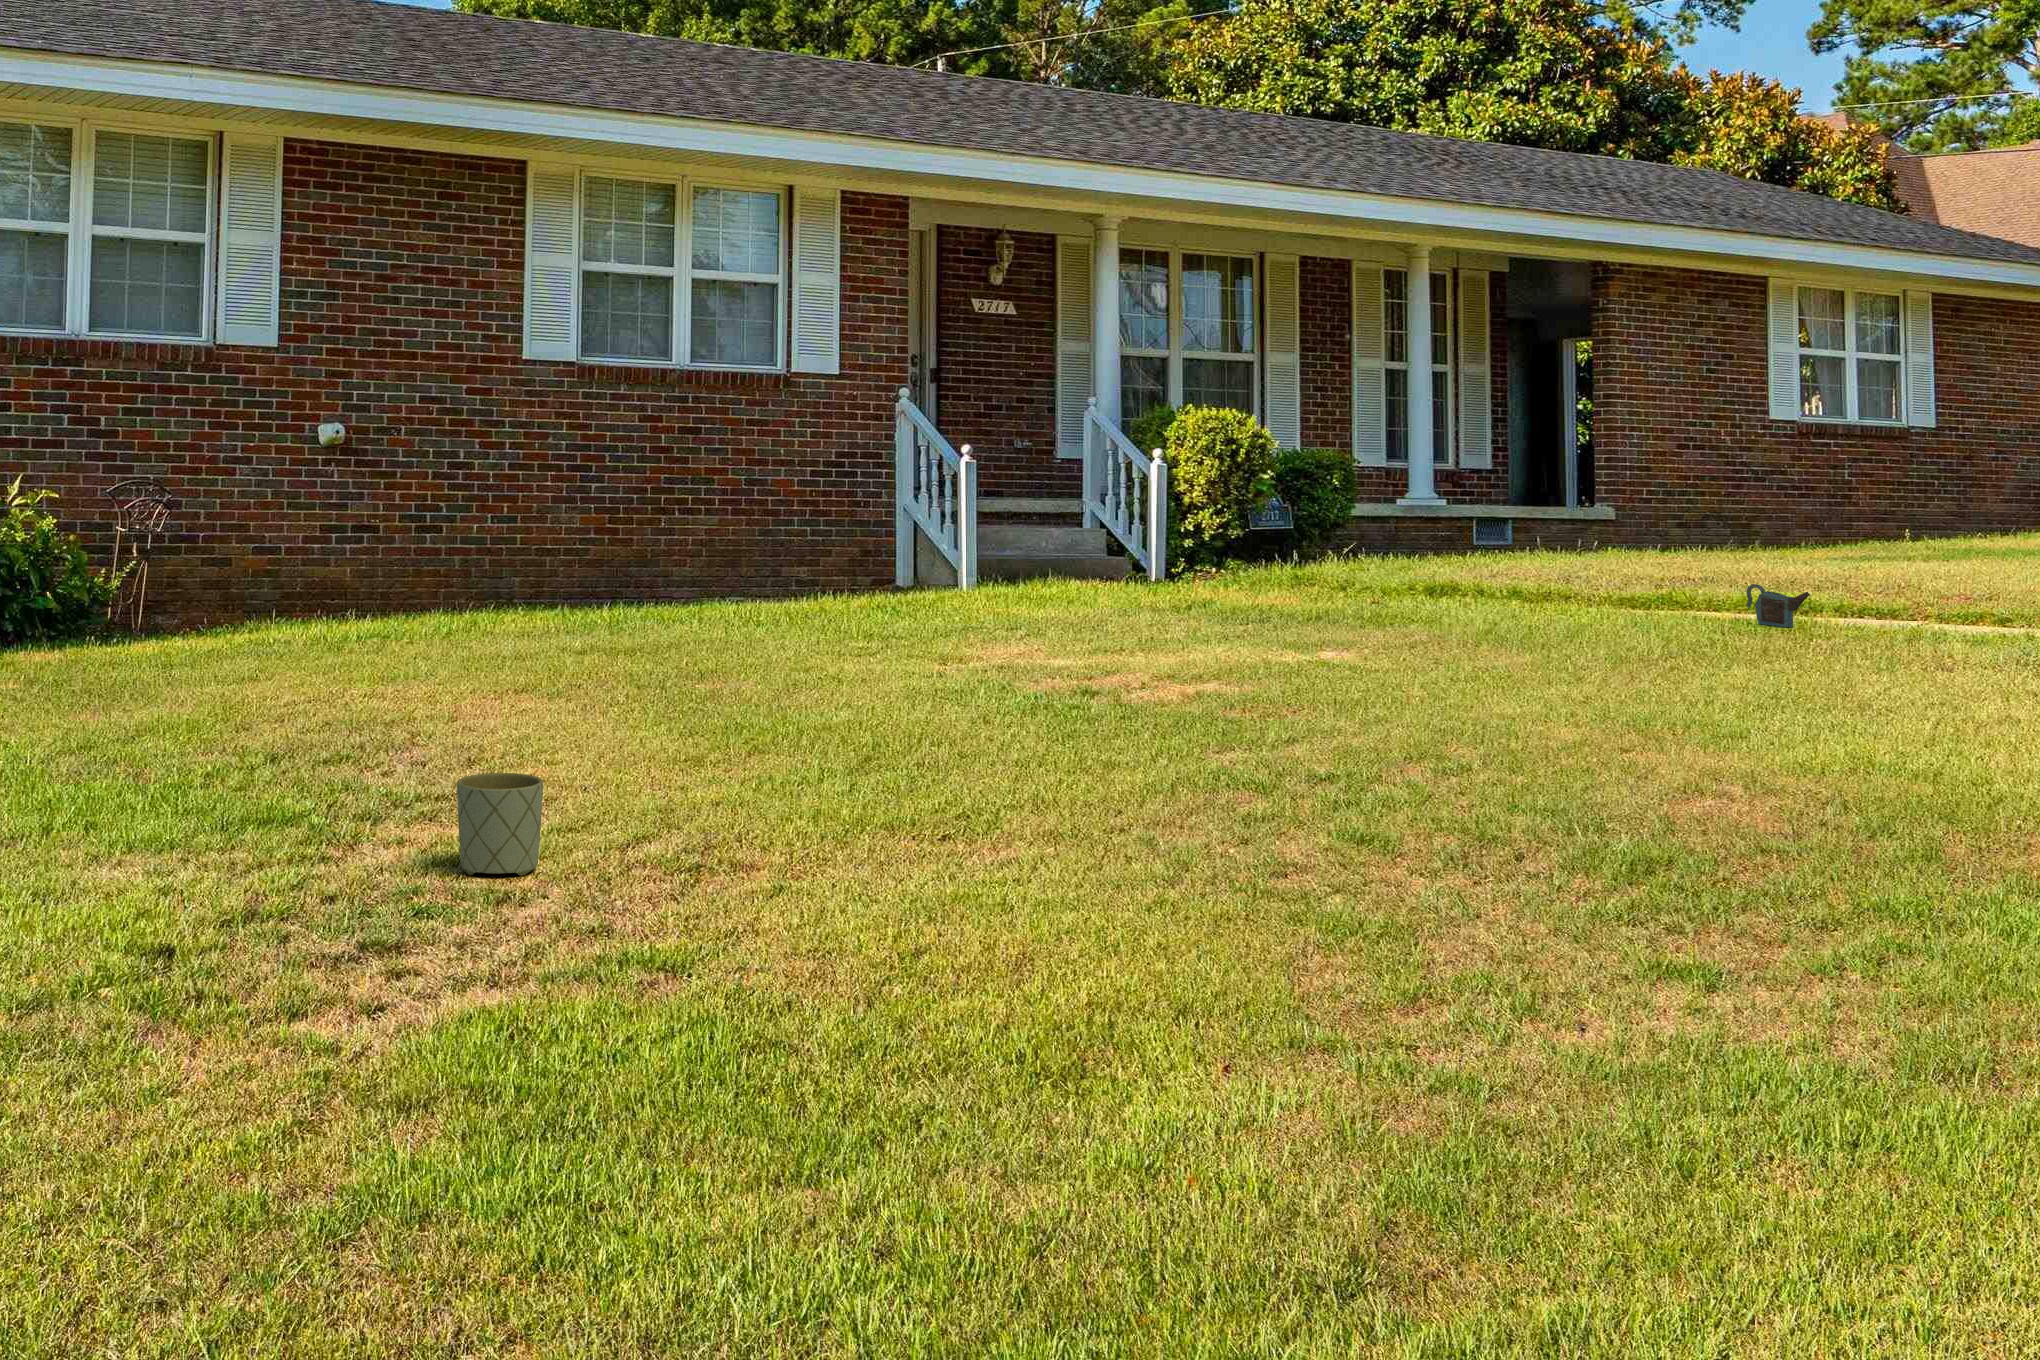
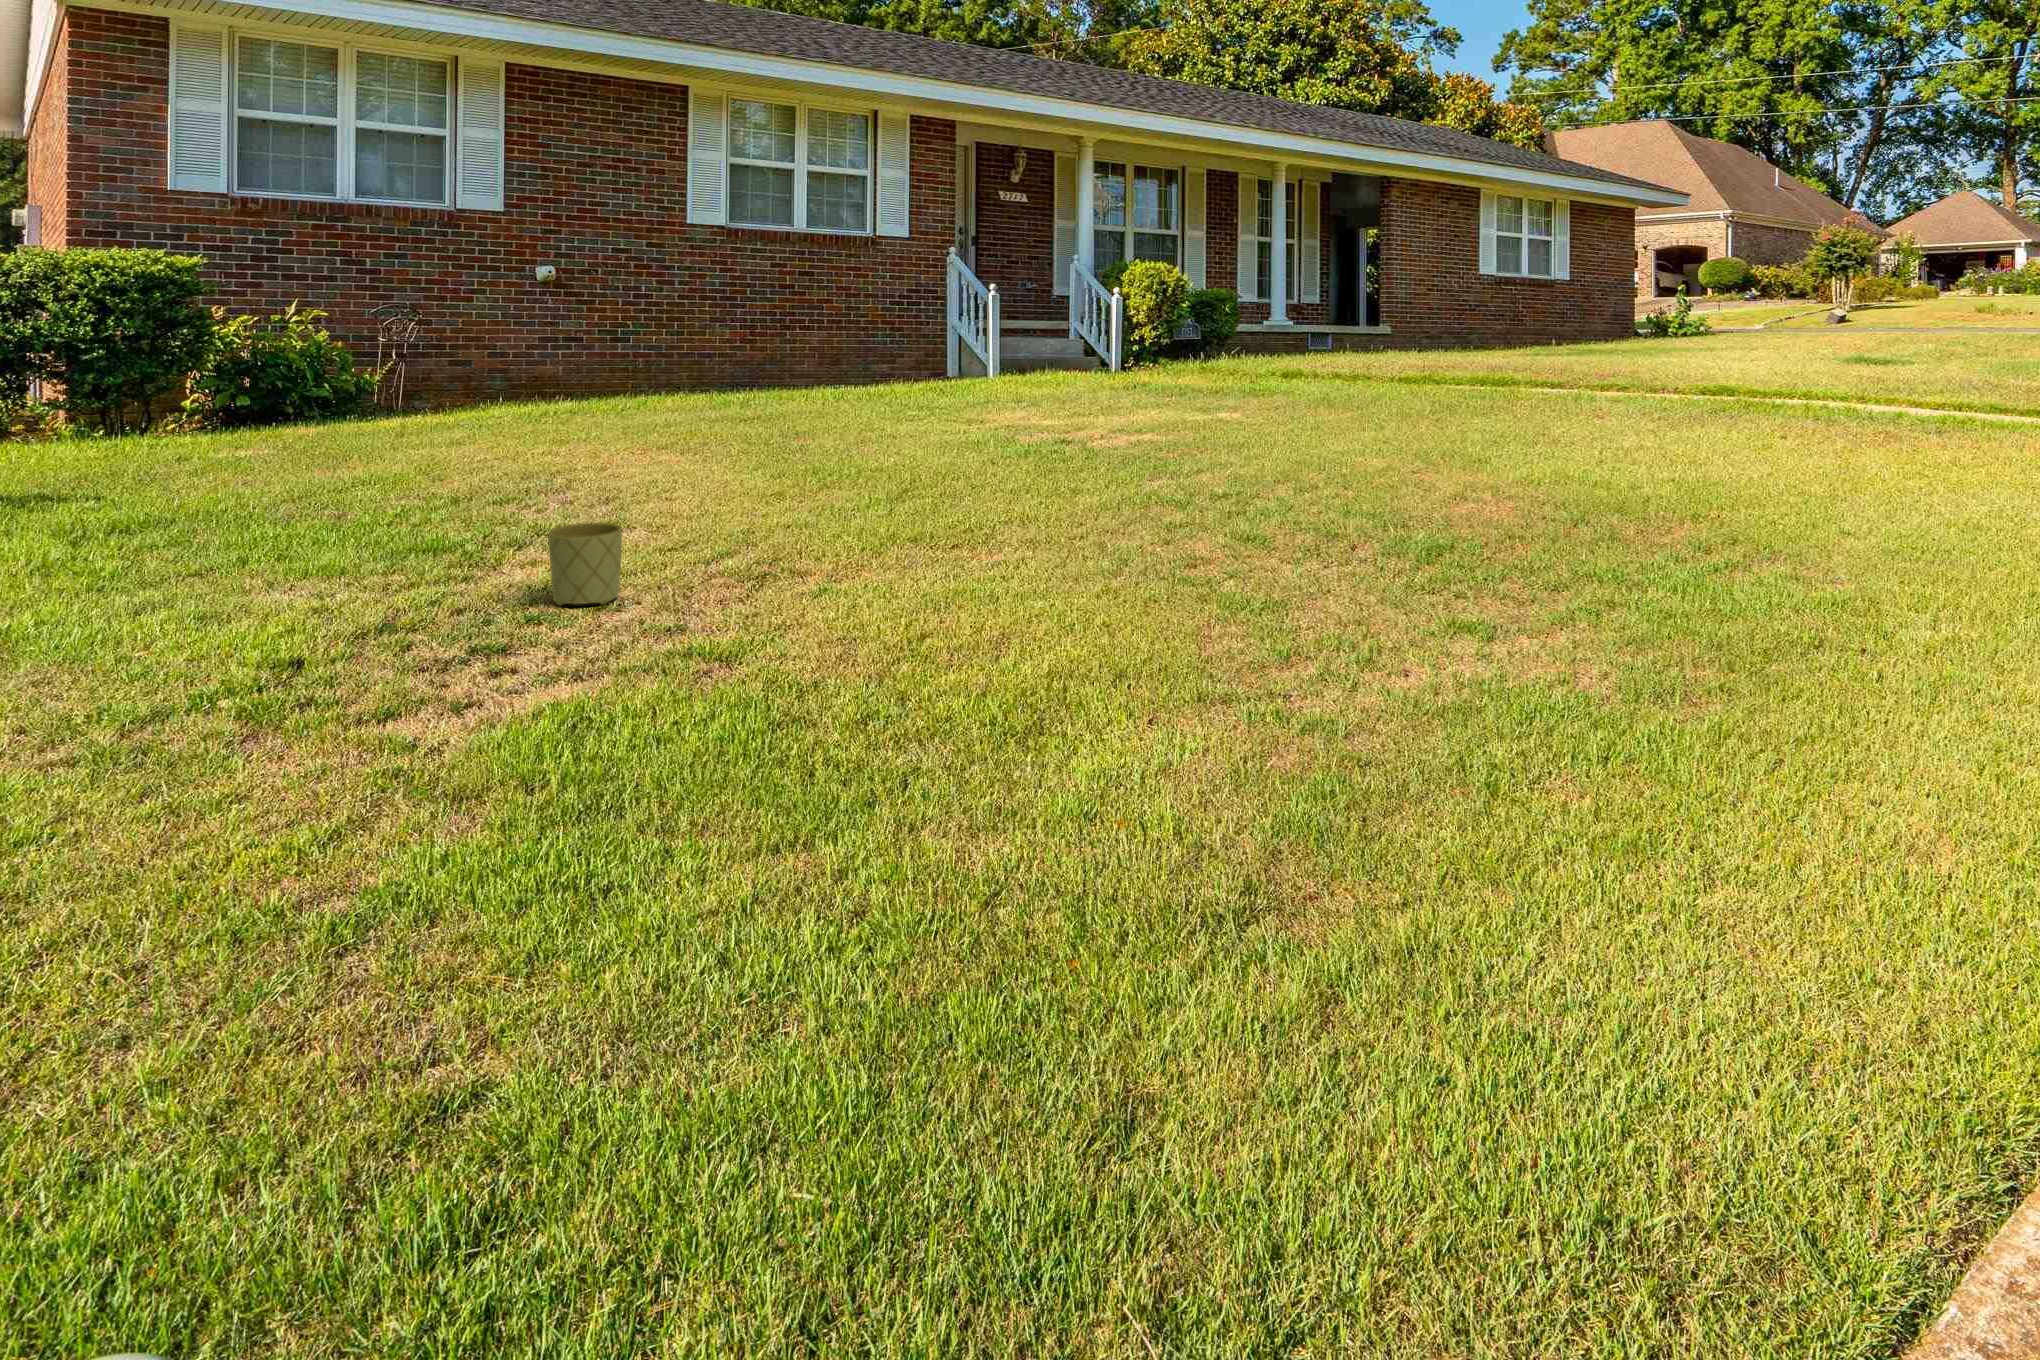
watering can: present [1746,584,1810,628] -> none [1477,365,1516,392]

